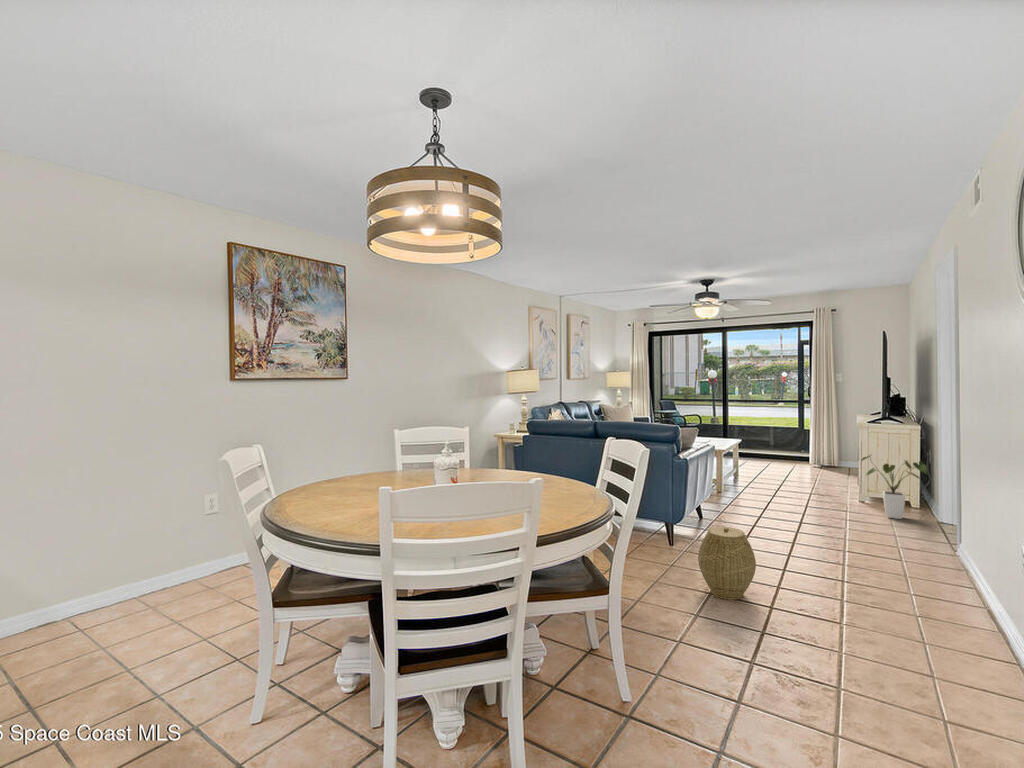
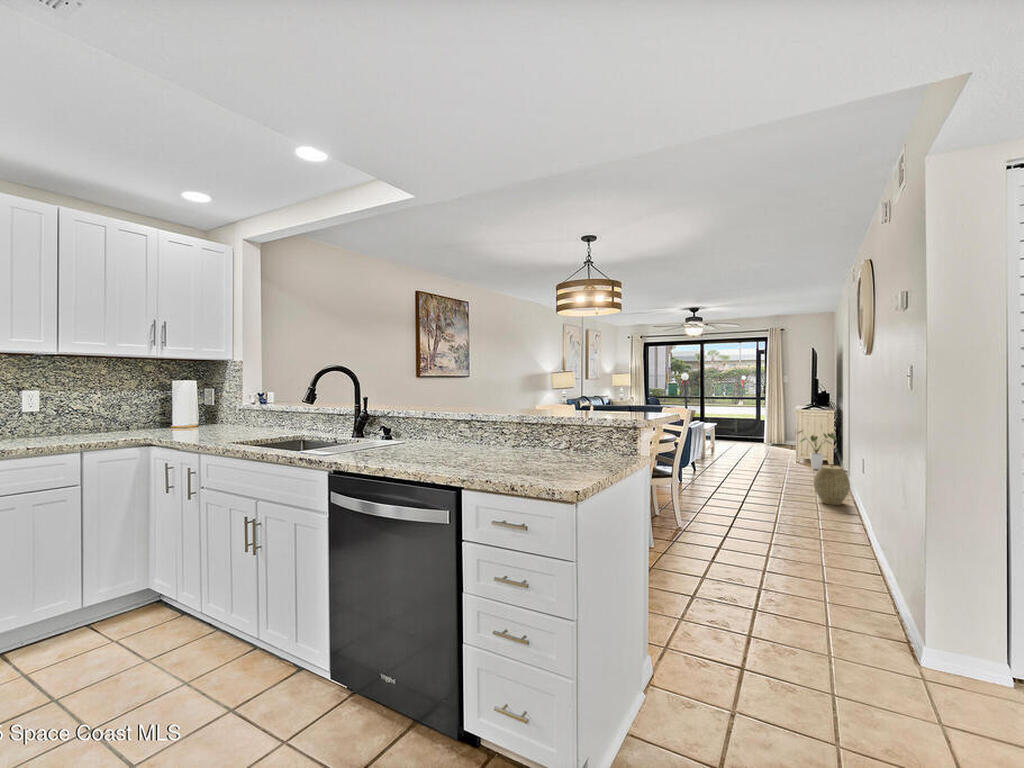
woven basket: present [698,527,756,600] -> present [814,465,850,505]

